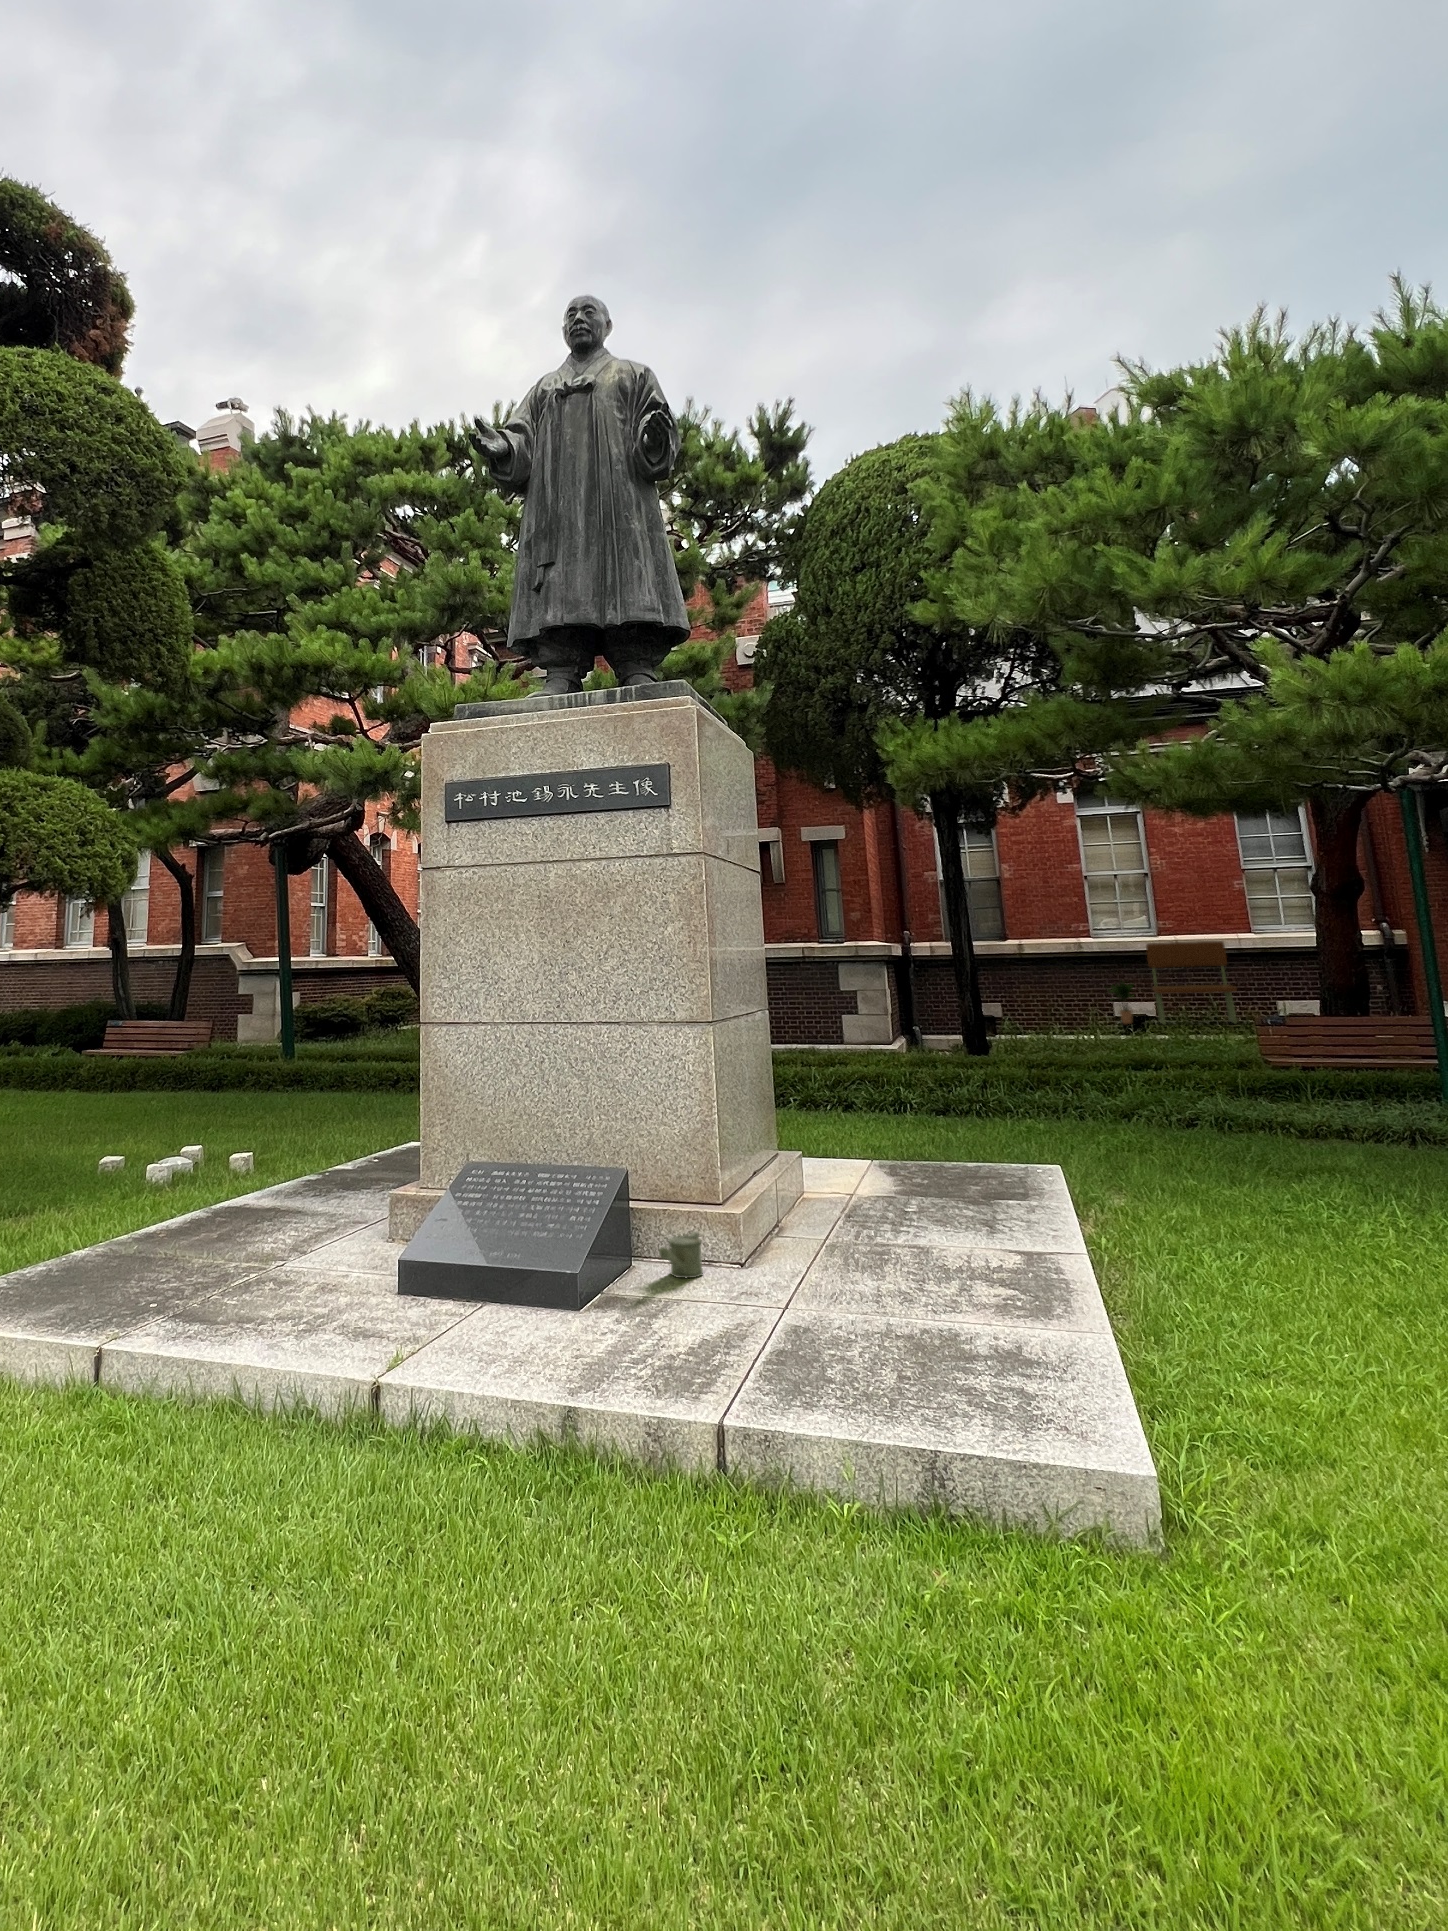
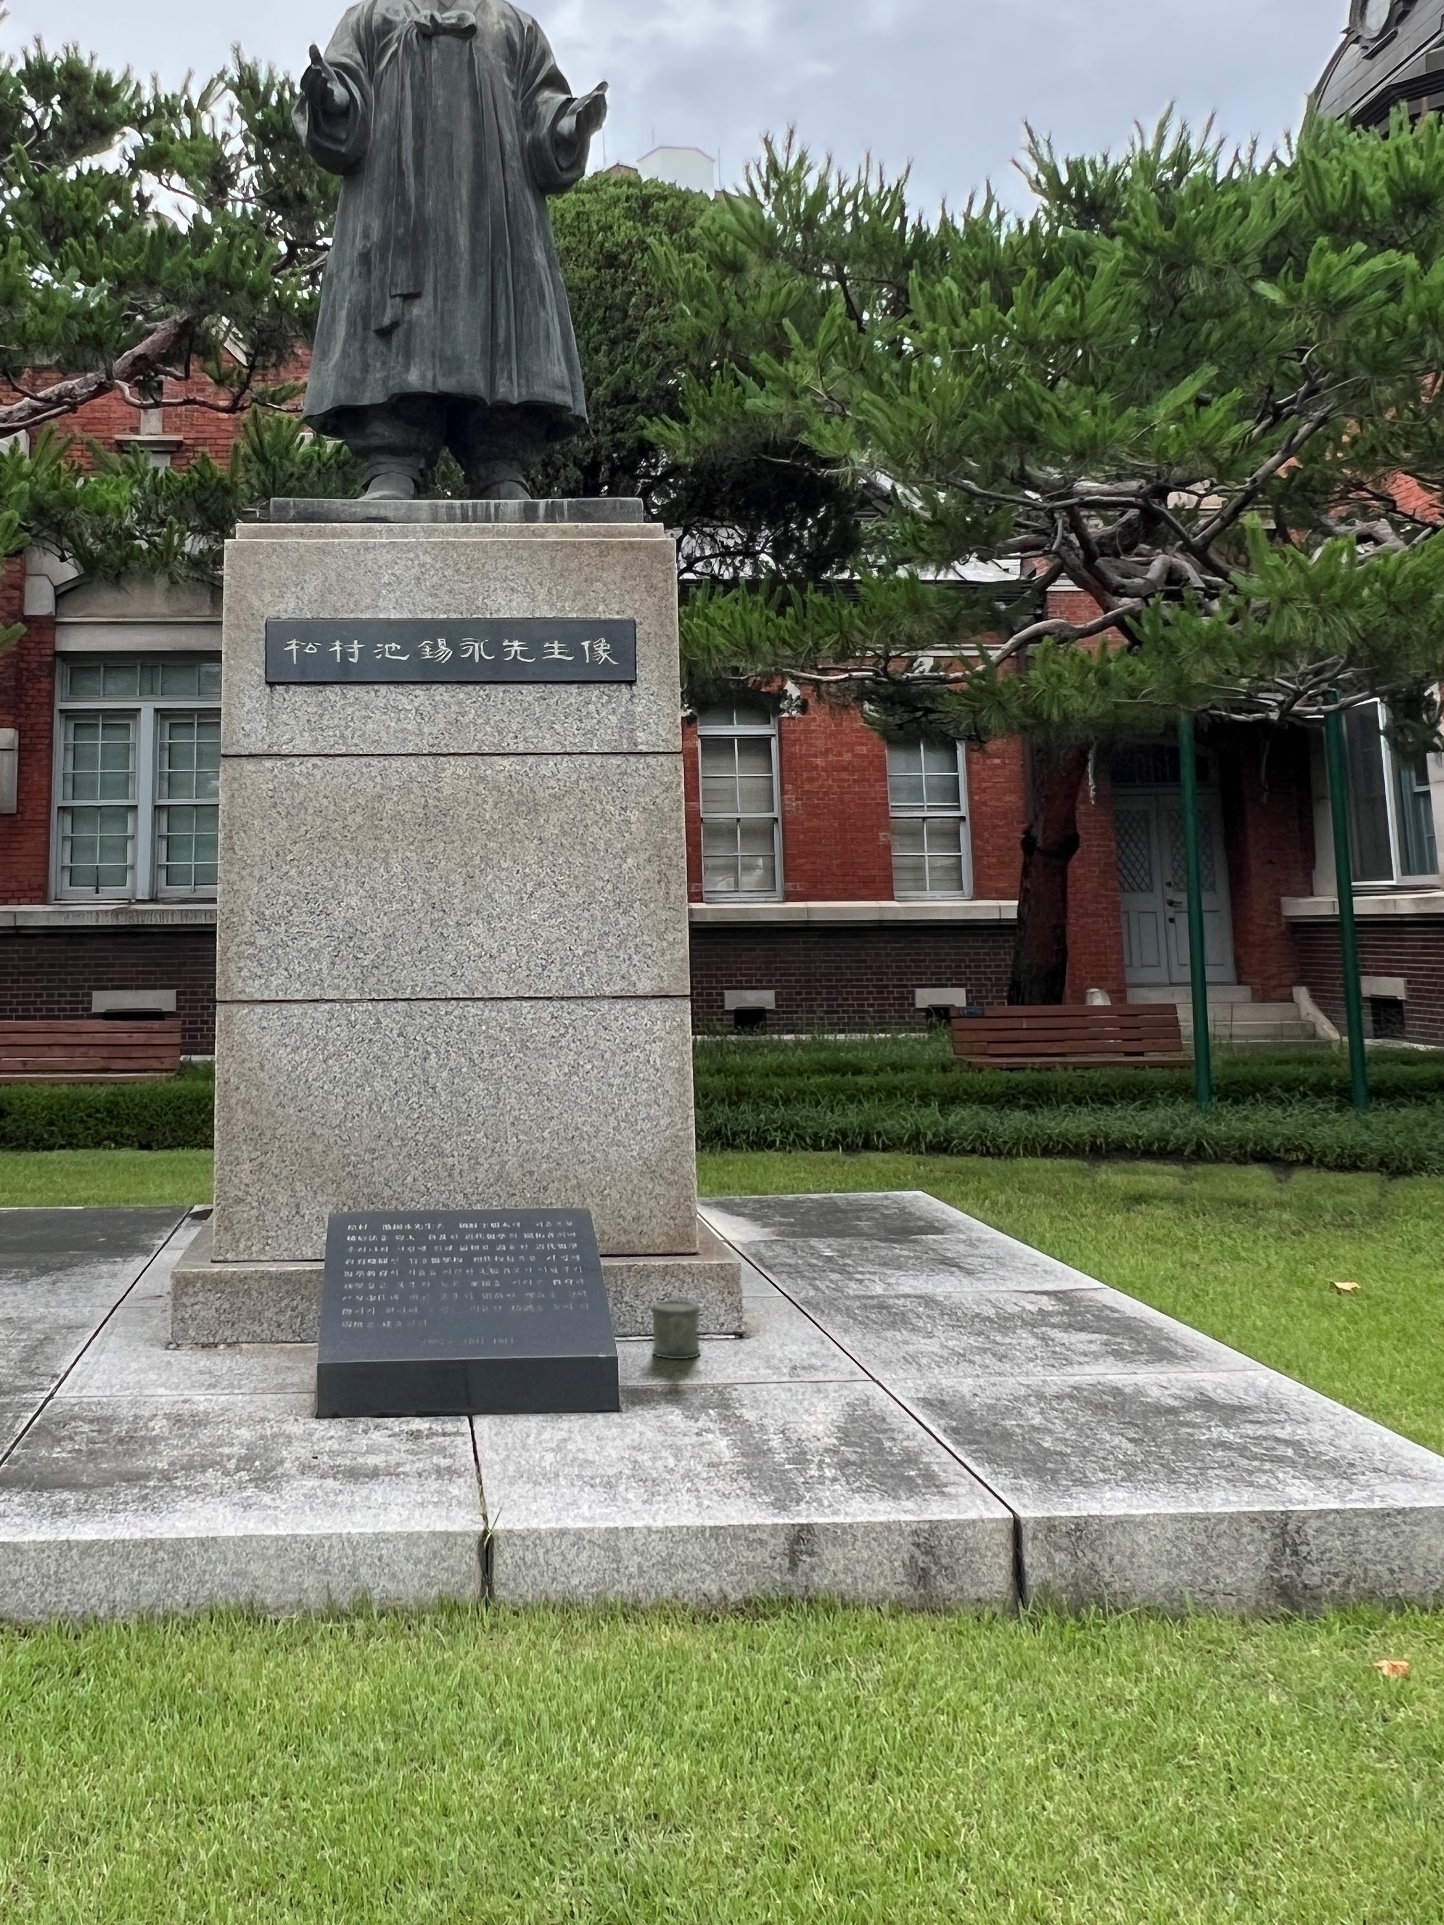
bench: present [1146,941,1237,1024] -> none [771,910,879,1021]
potted plant: present [1106,982,1134,1024] -> none [713,959,755,1019]

